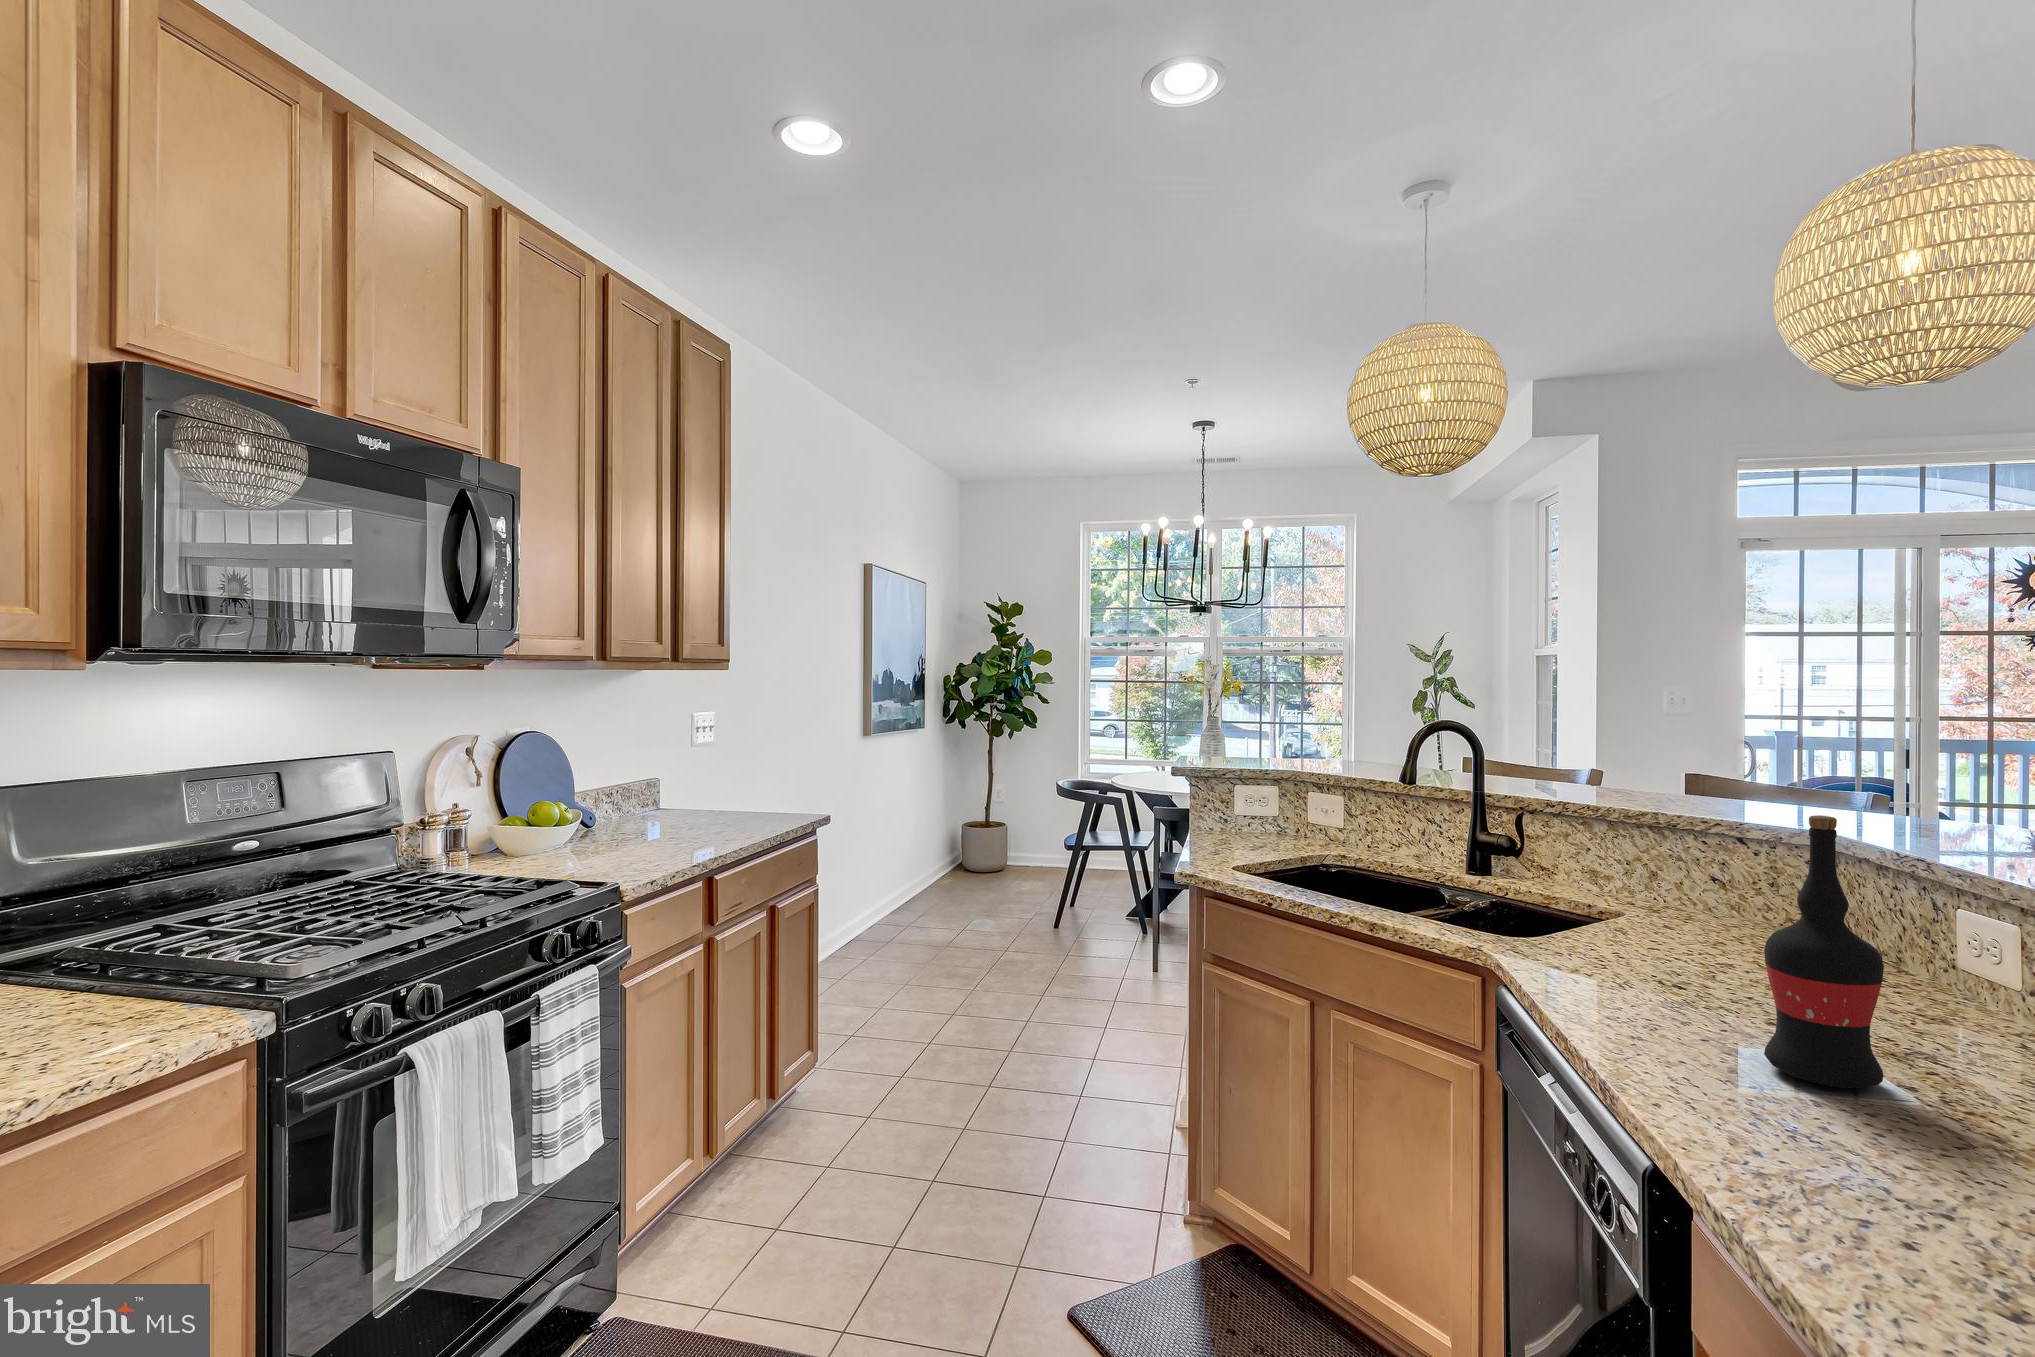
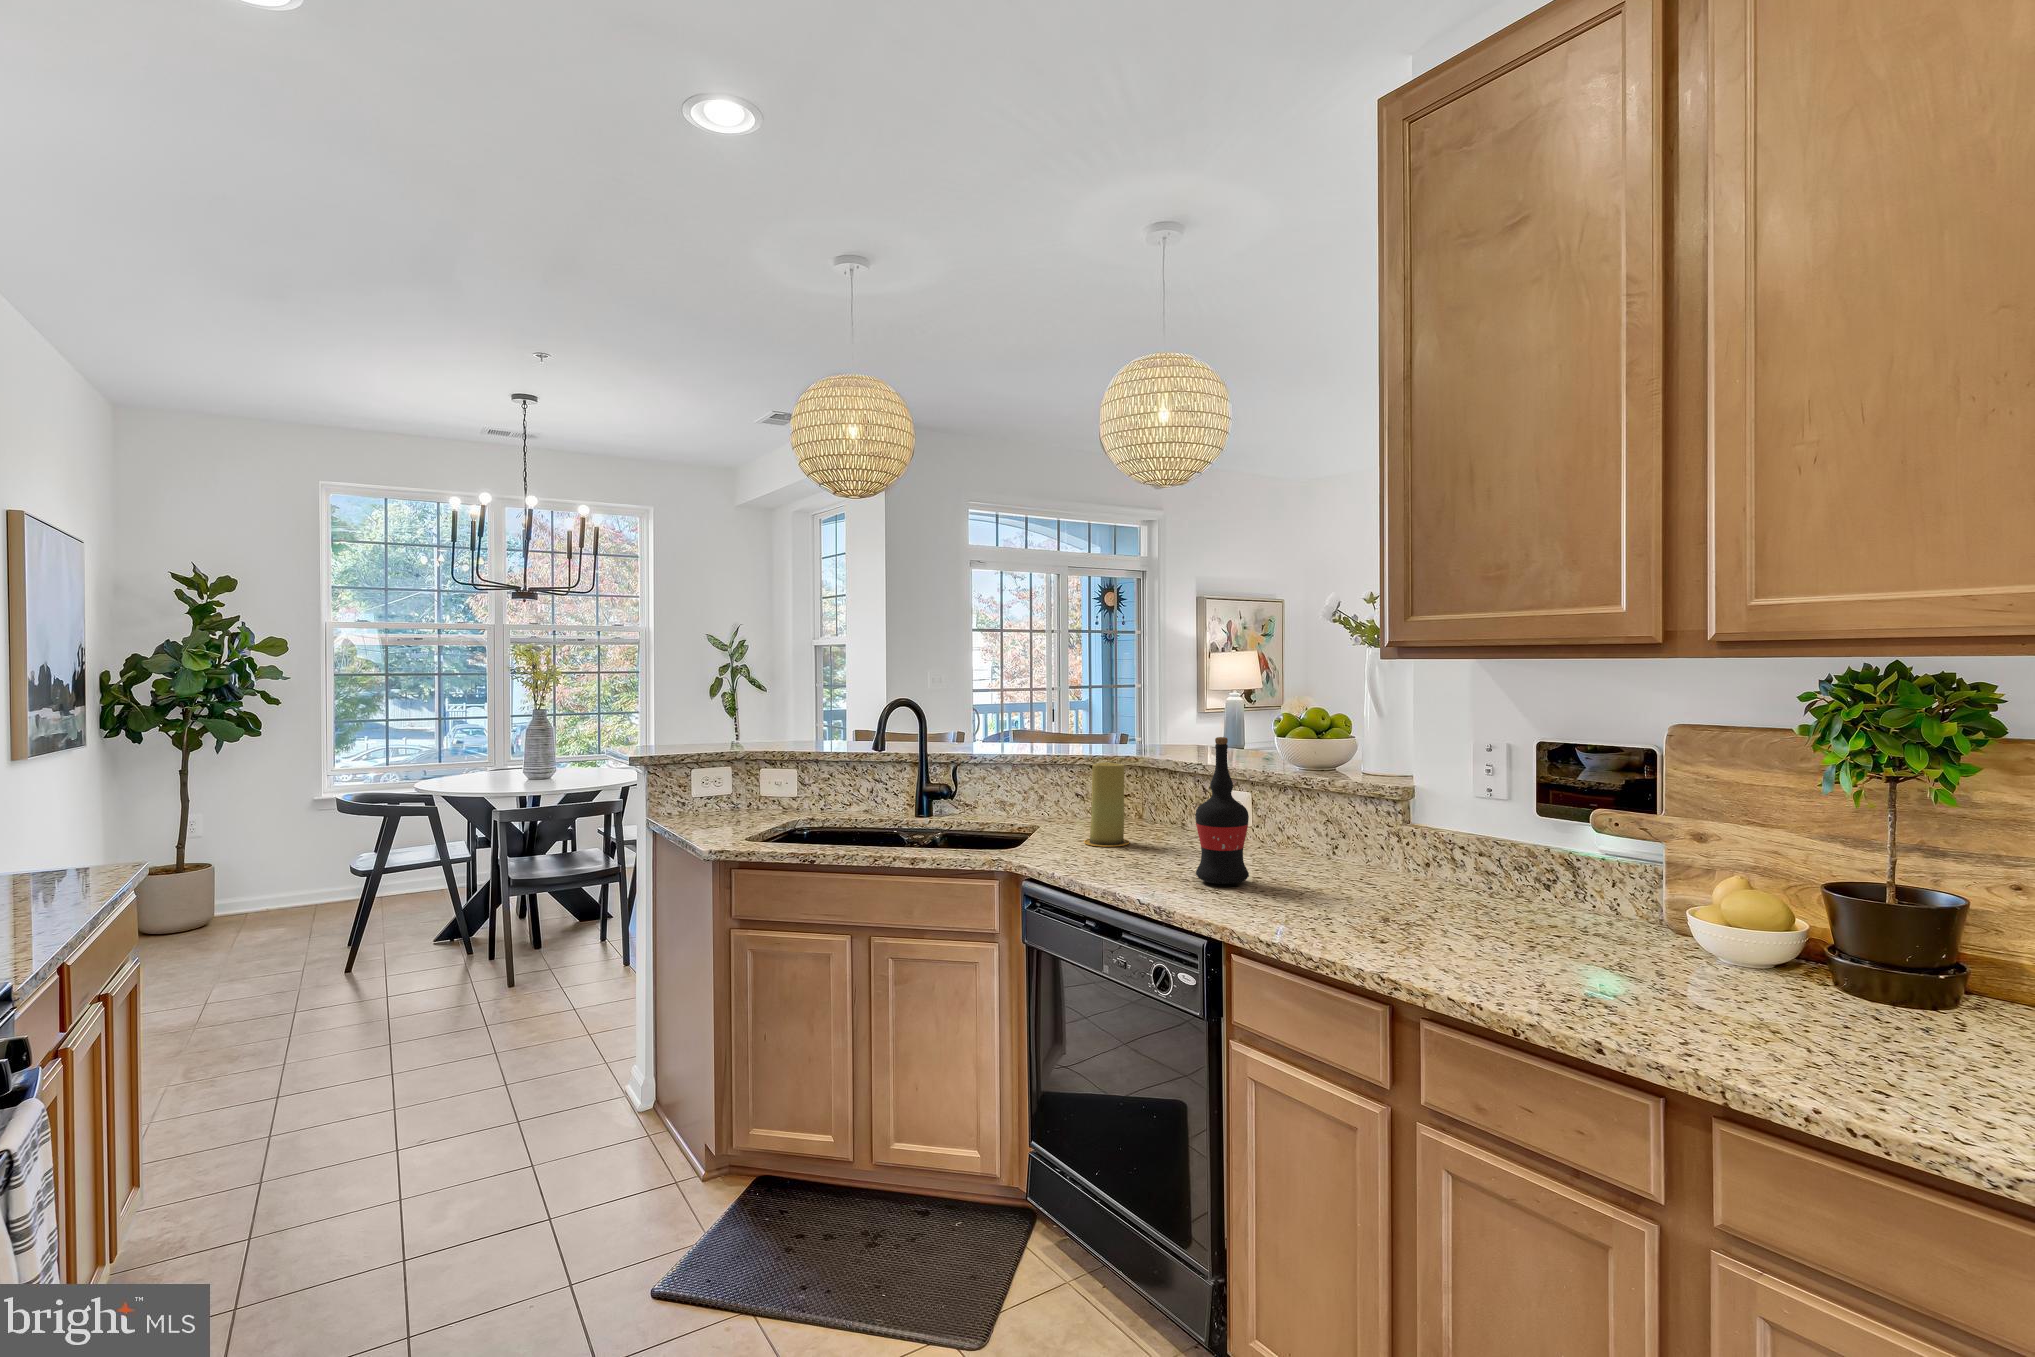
candle: none [1661,834,1748,970] -> present [1084,762,1129,847]

